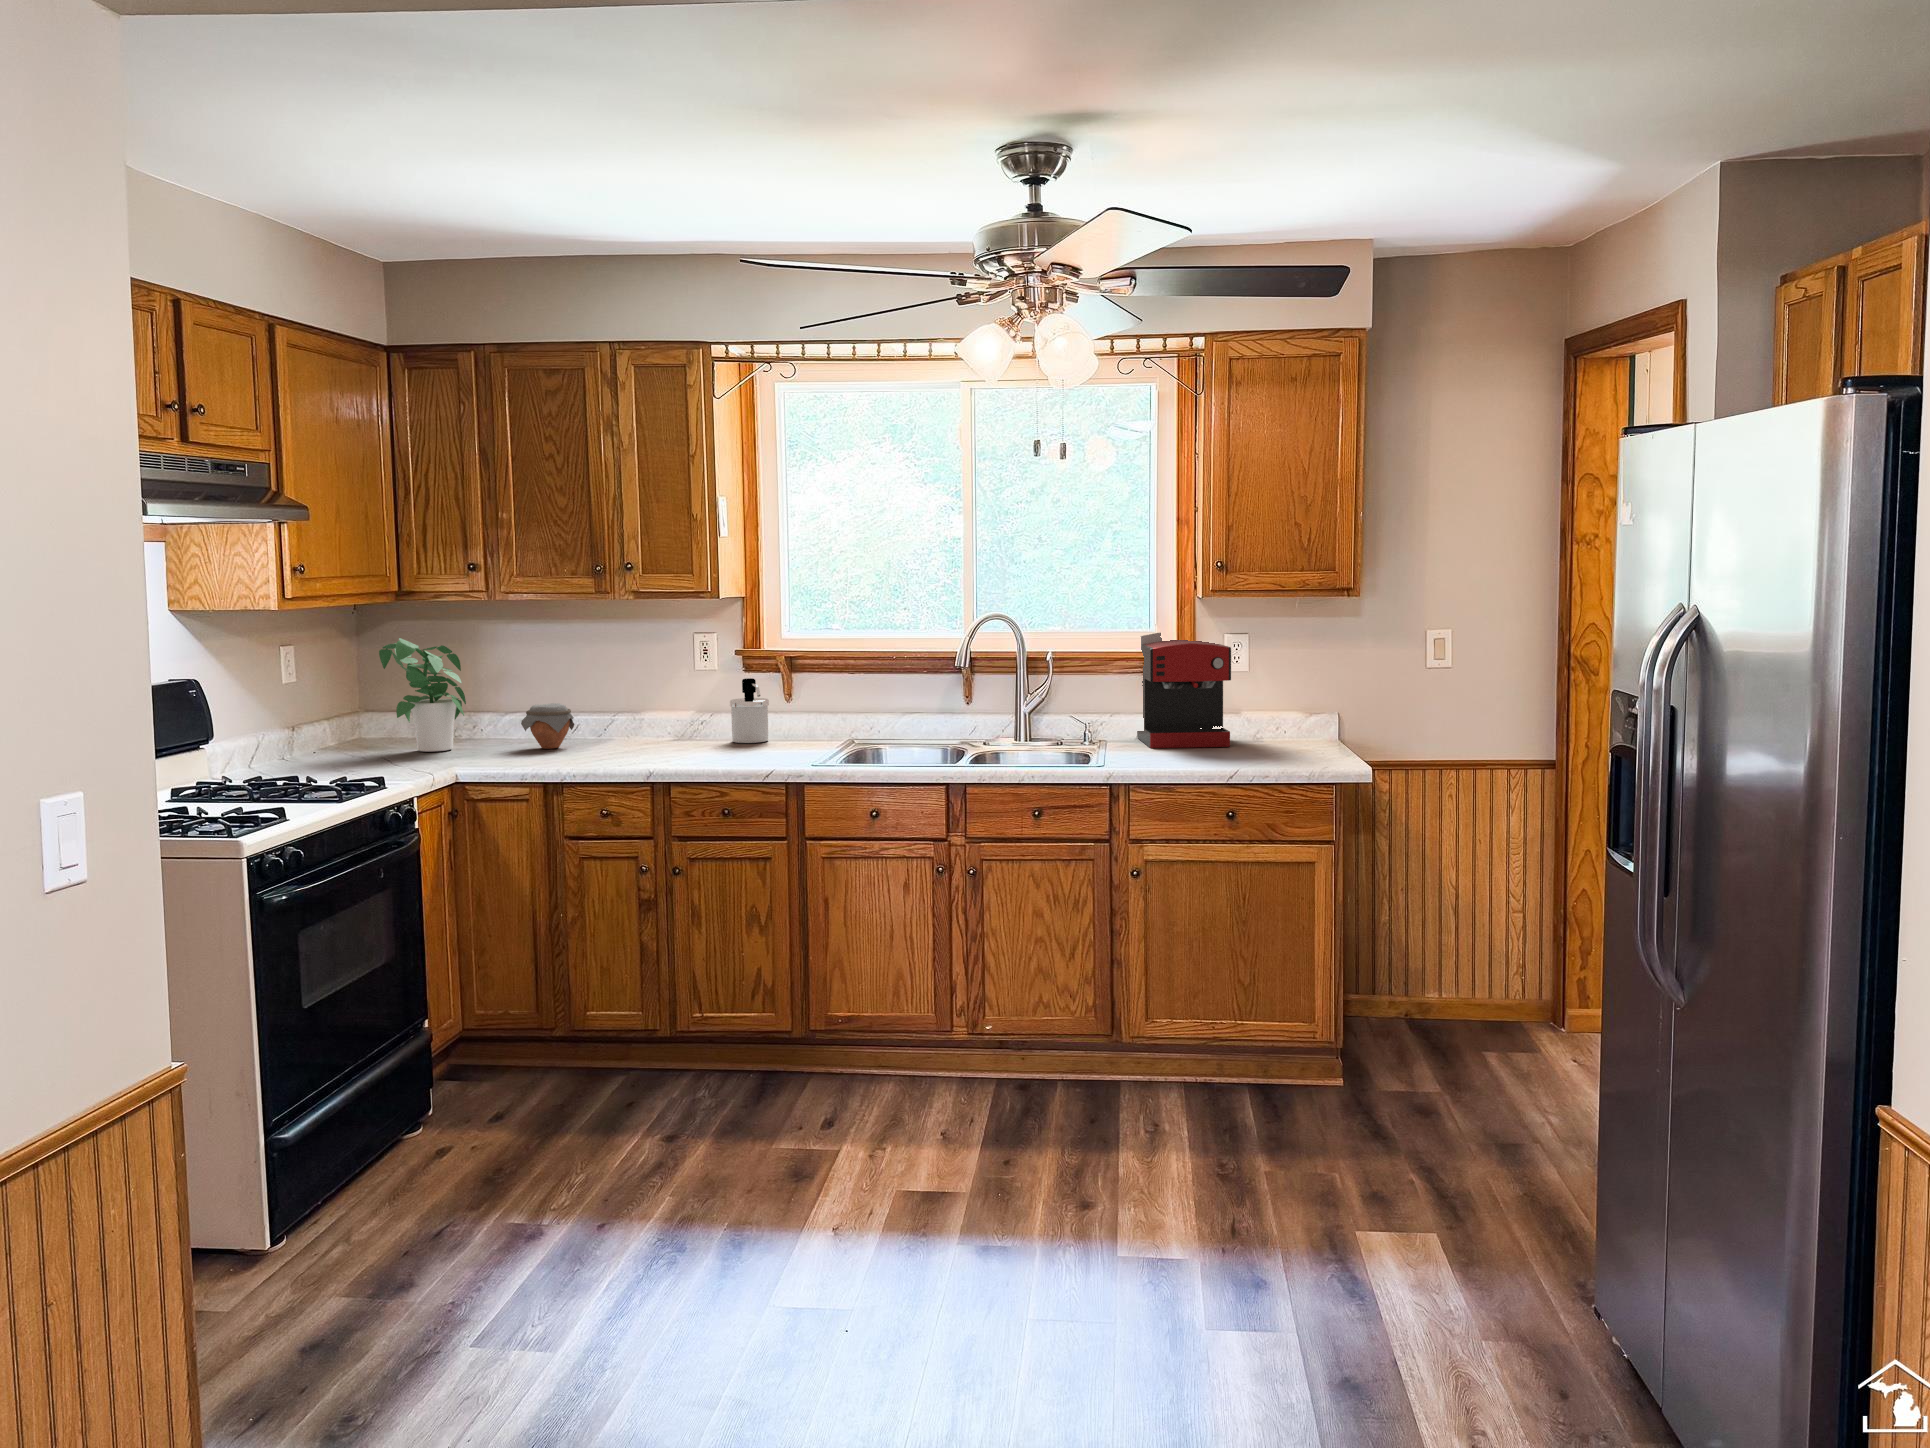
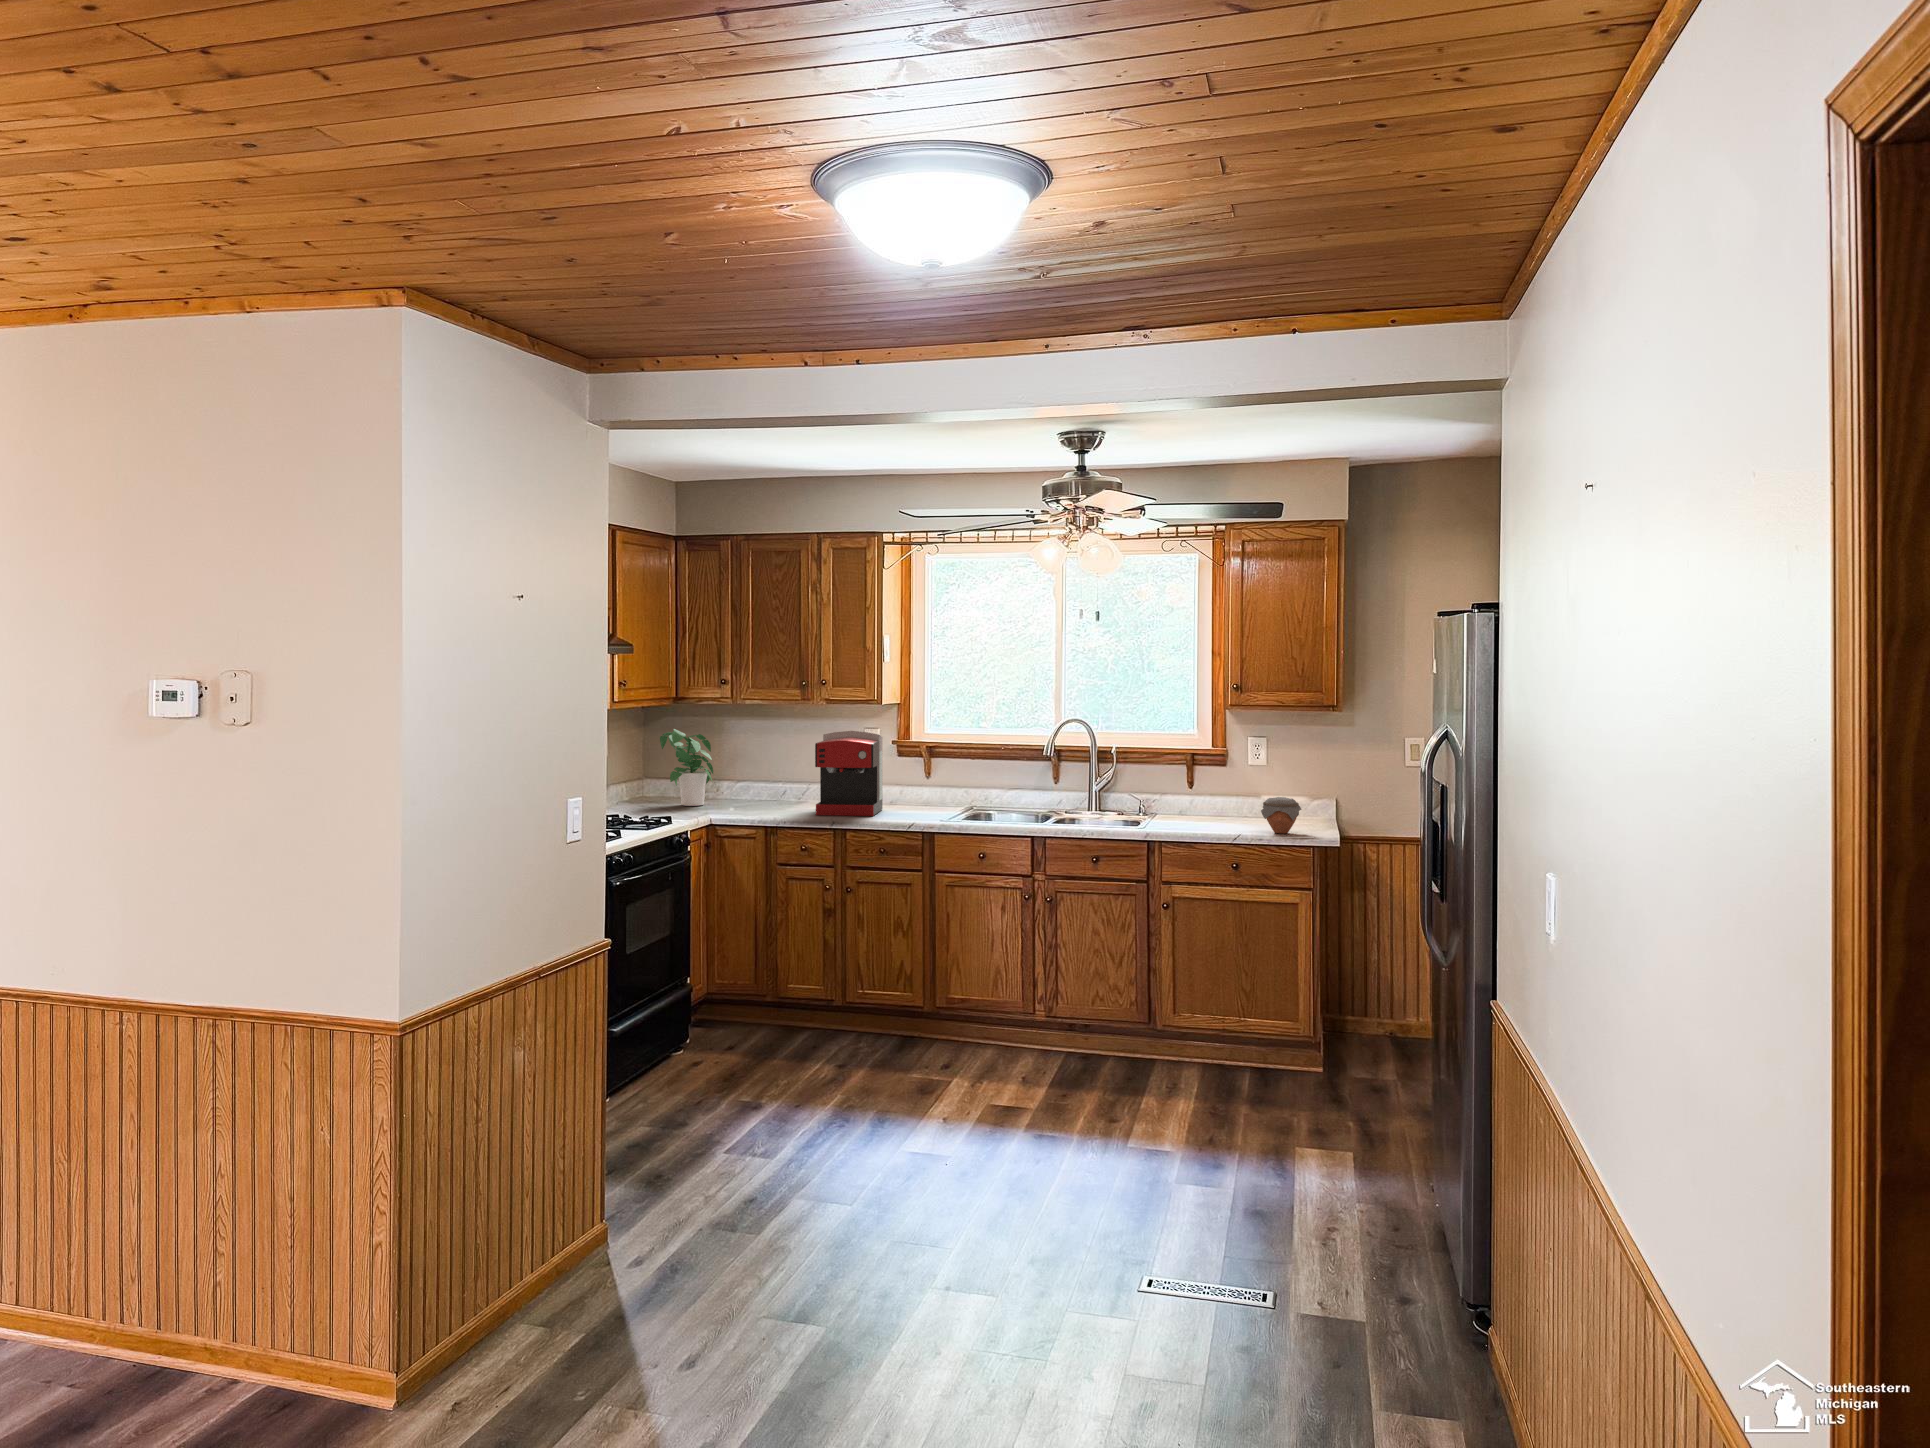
coffee maker: present [1137,633,1231,748] -> present [815,731,883,816]
soap dispenser: present [730,678,769,743] -> none [889,762,916,807]
jar: present [521,703,574,749] -> present [1261,797,1301,834]

